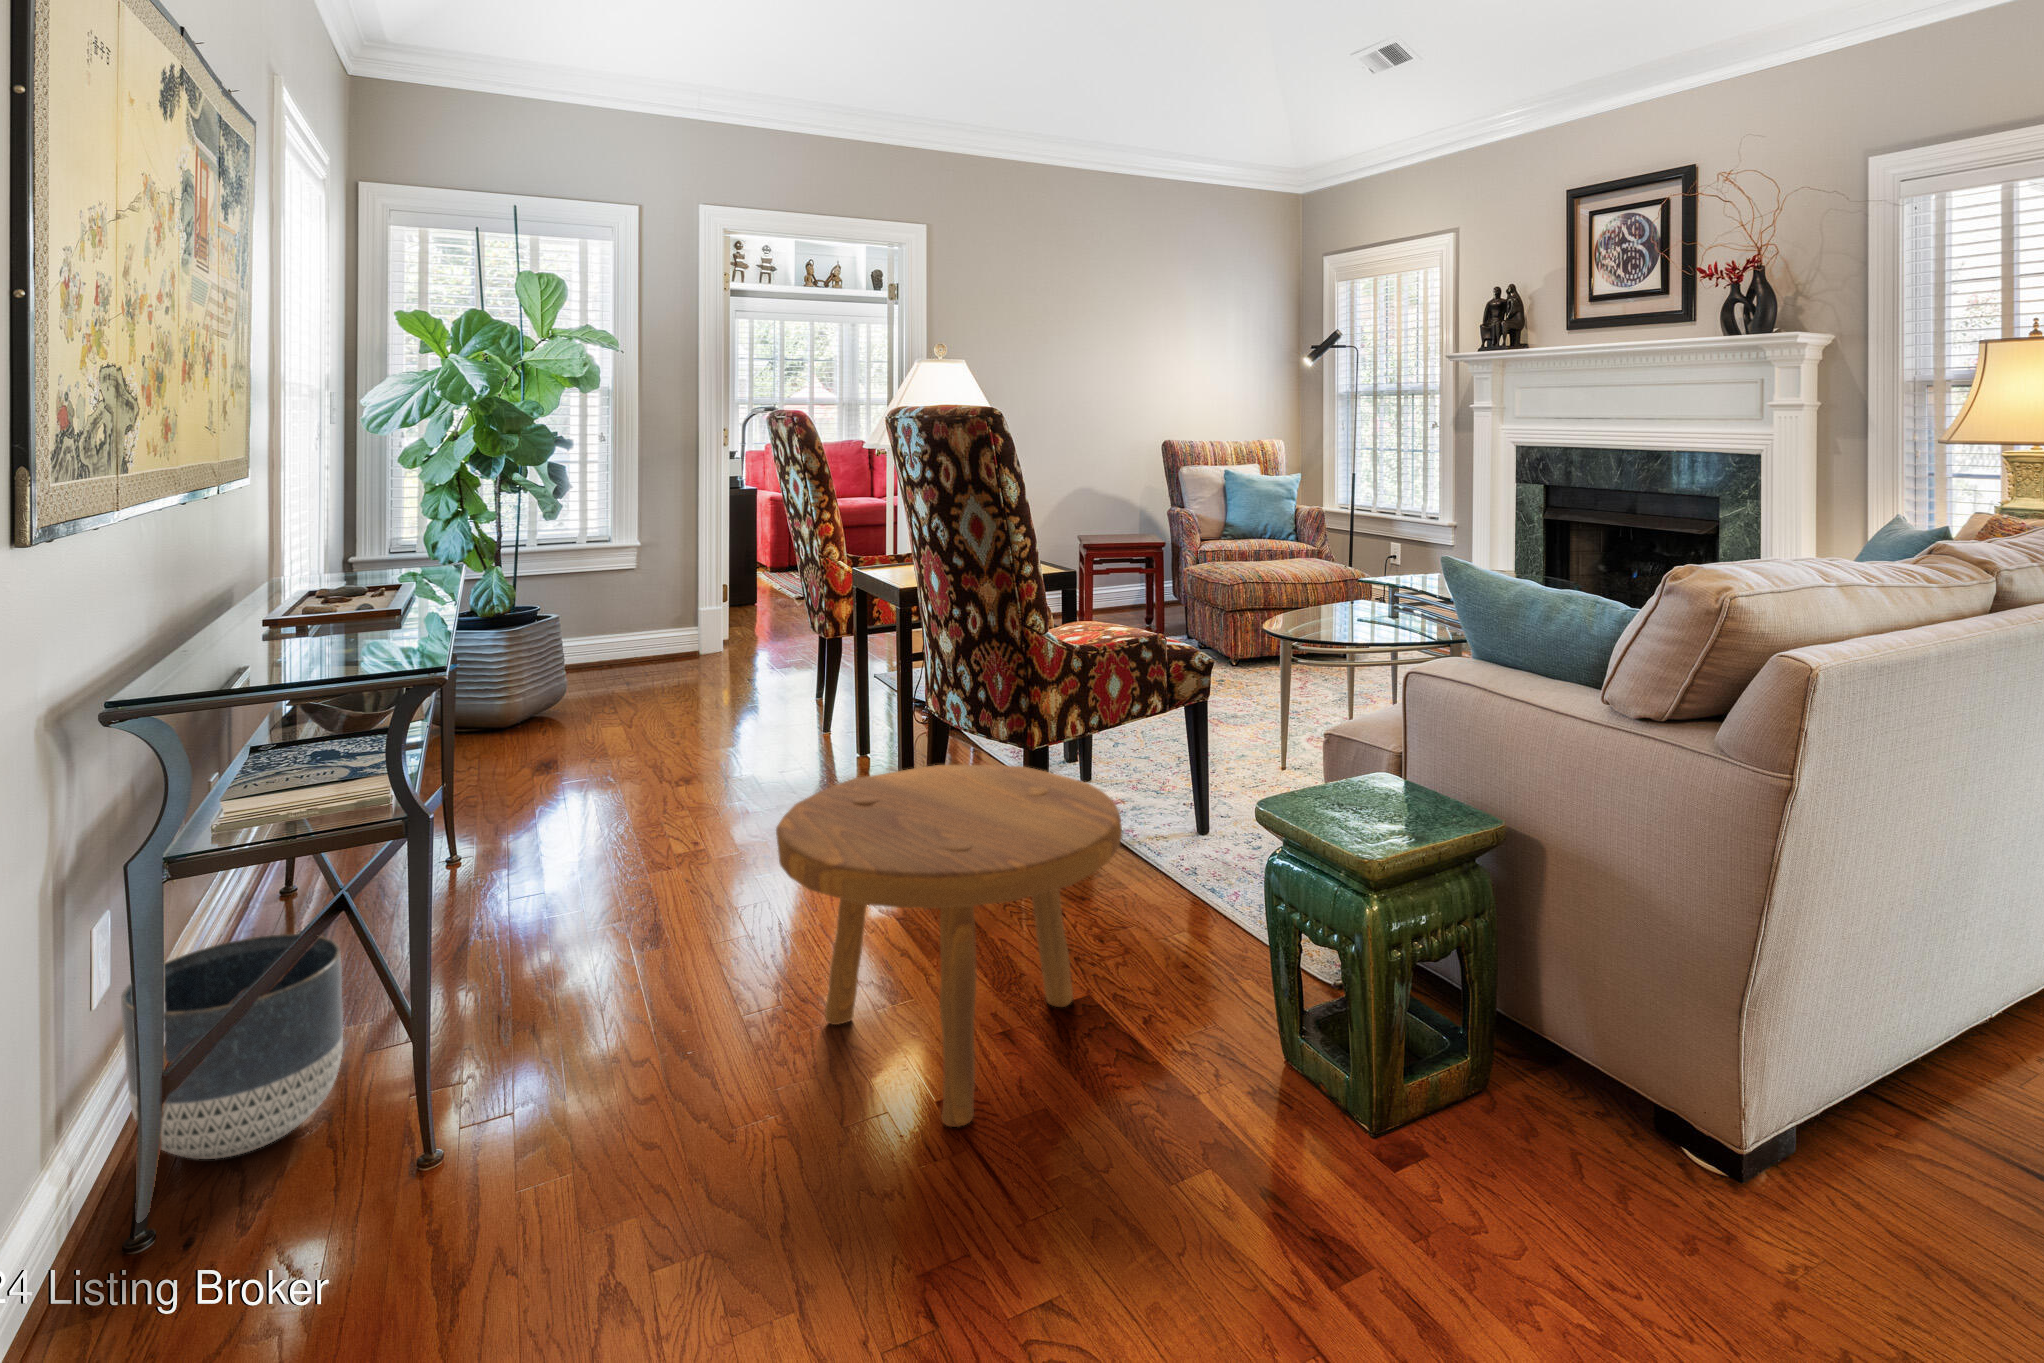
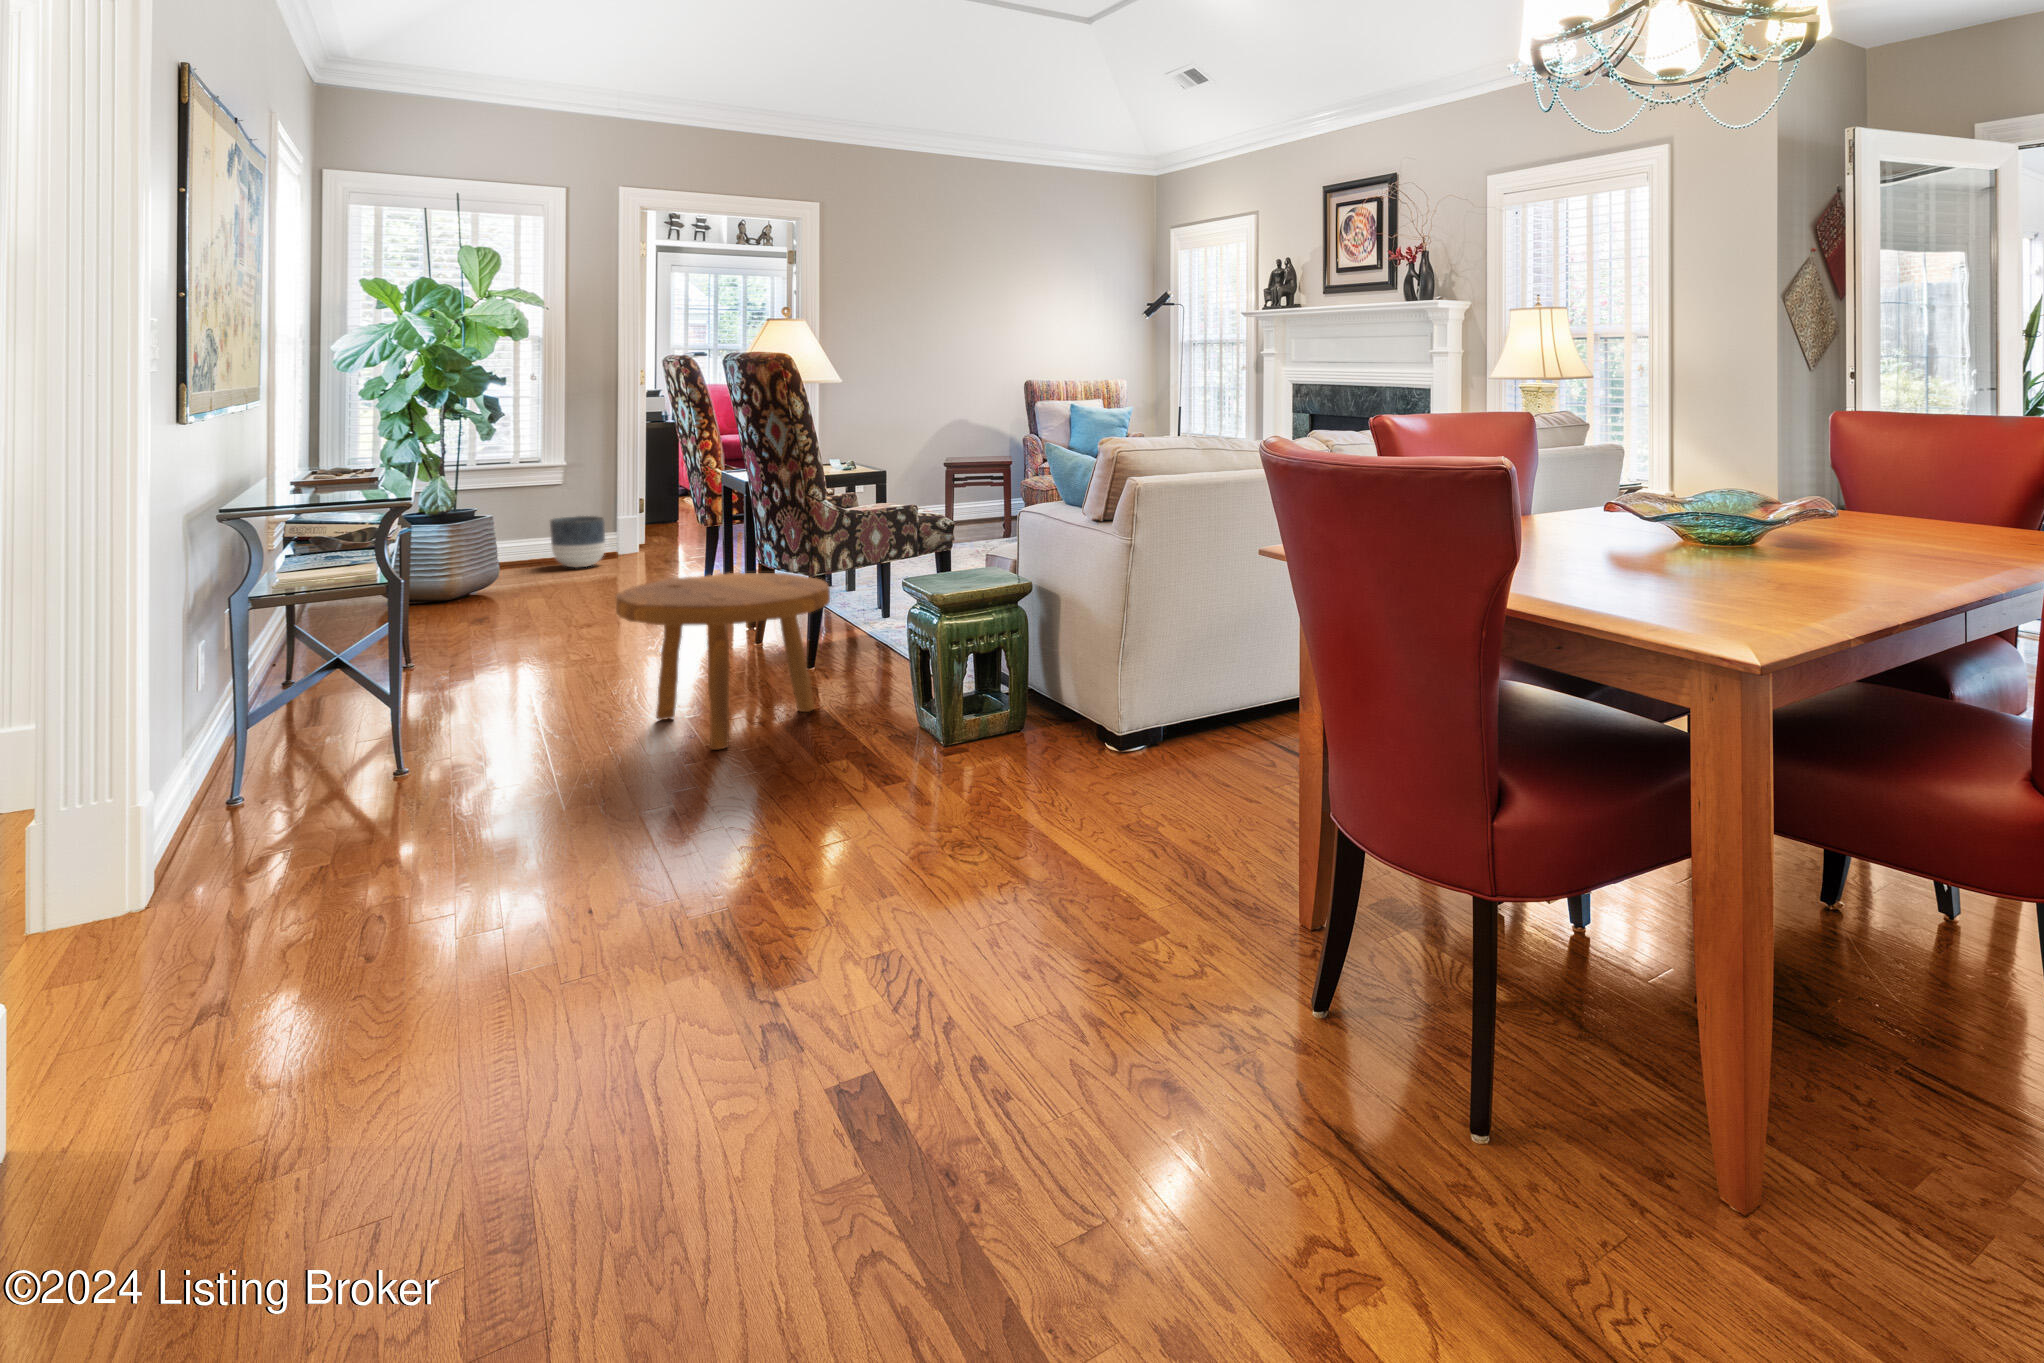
planter: present [121,934,343,1159] -> present [550,516,605,567]

